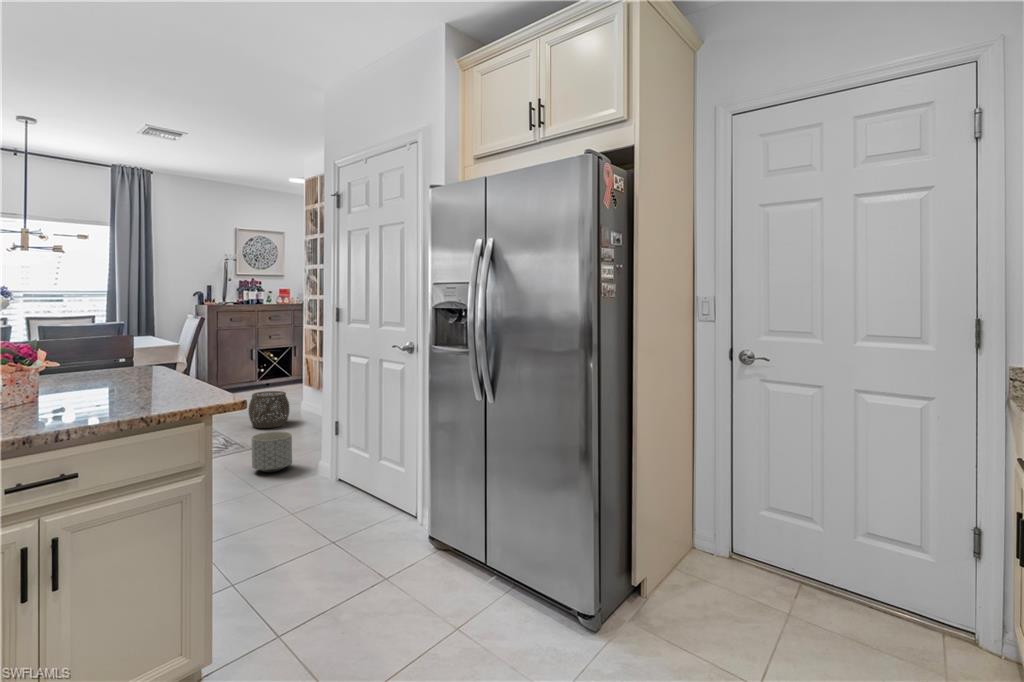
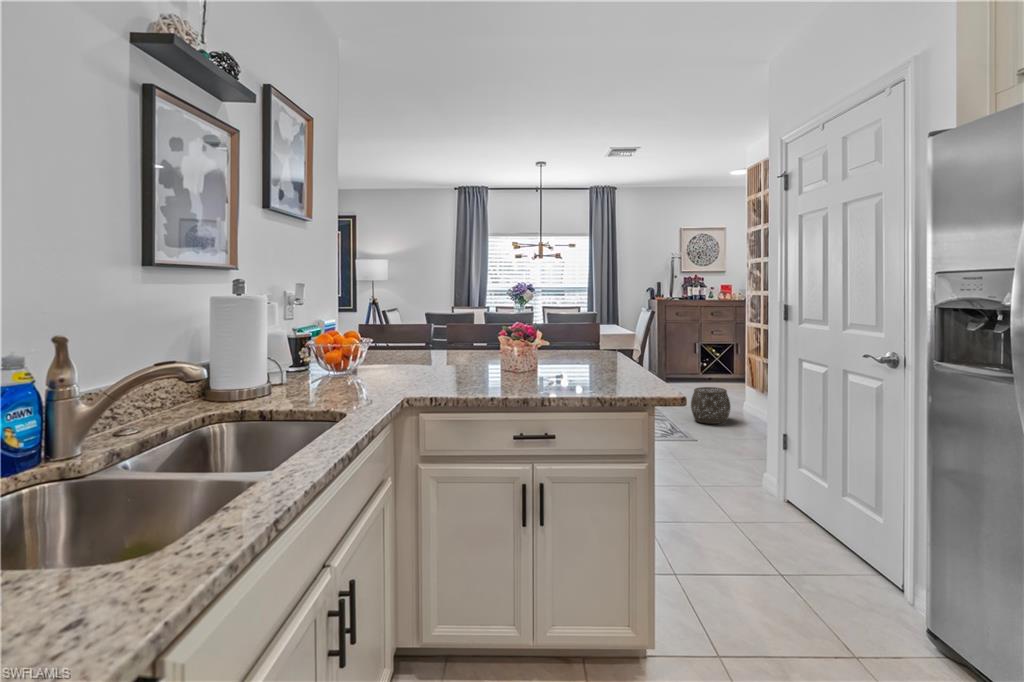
planter: present [251,431,292,472] -> none [692,433,732,475]

